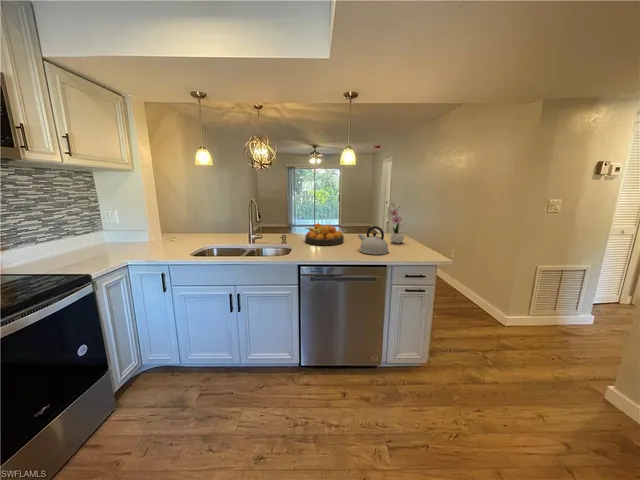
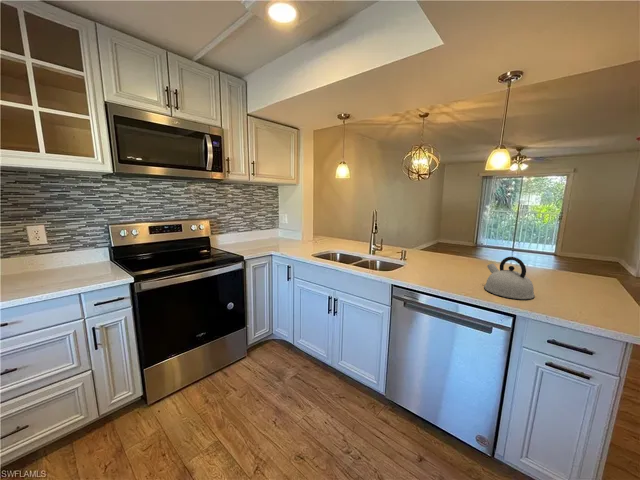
flower arrangement: present [390,203,404,244] -> none [557,228,596,291]
fruit bowl: present [305,223,344,245] -> none [428,243,480,272]

